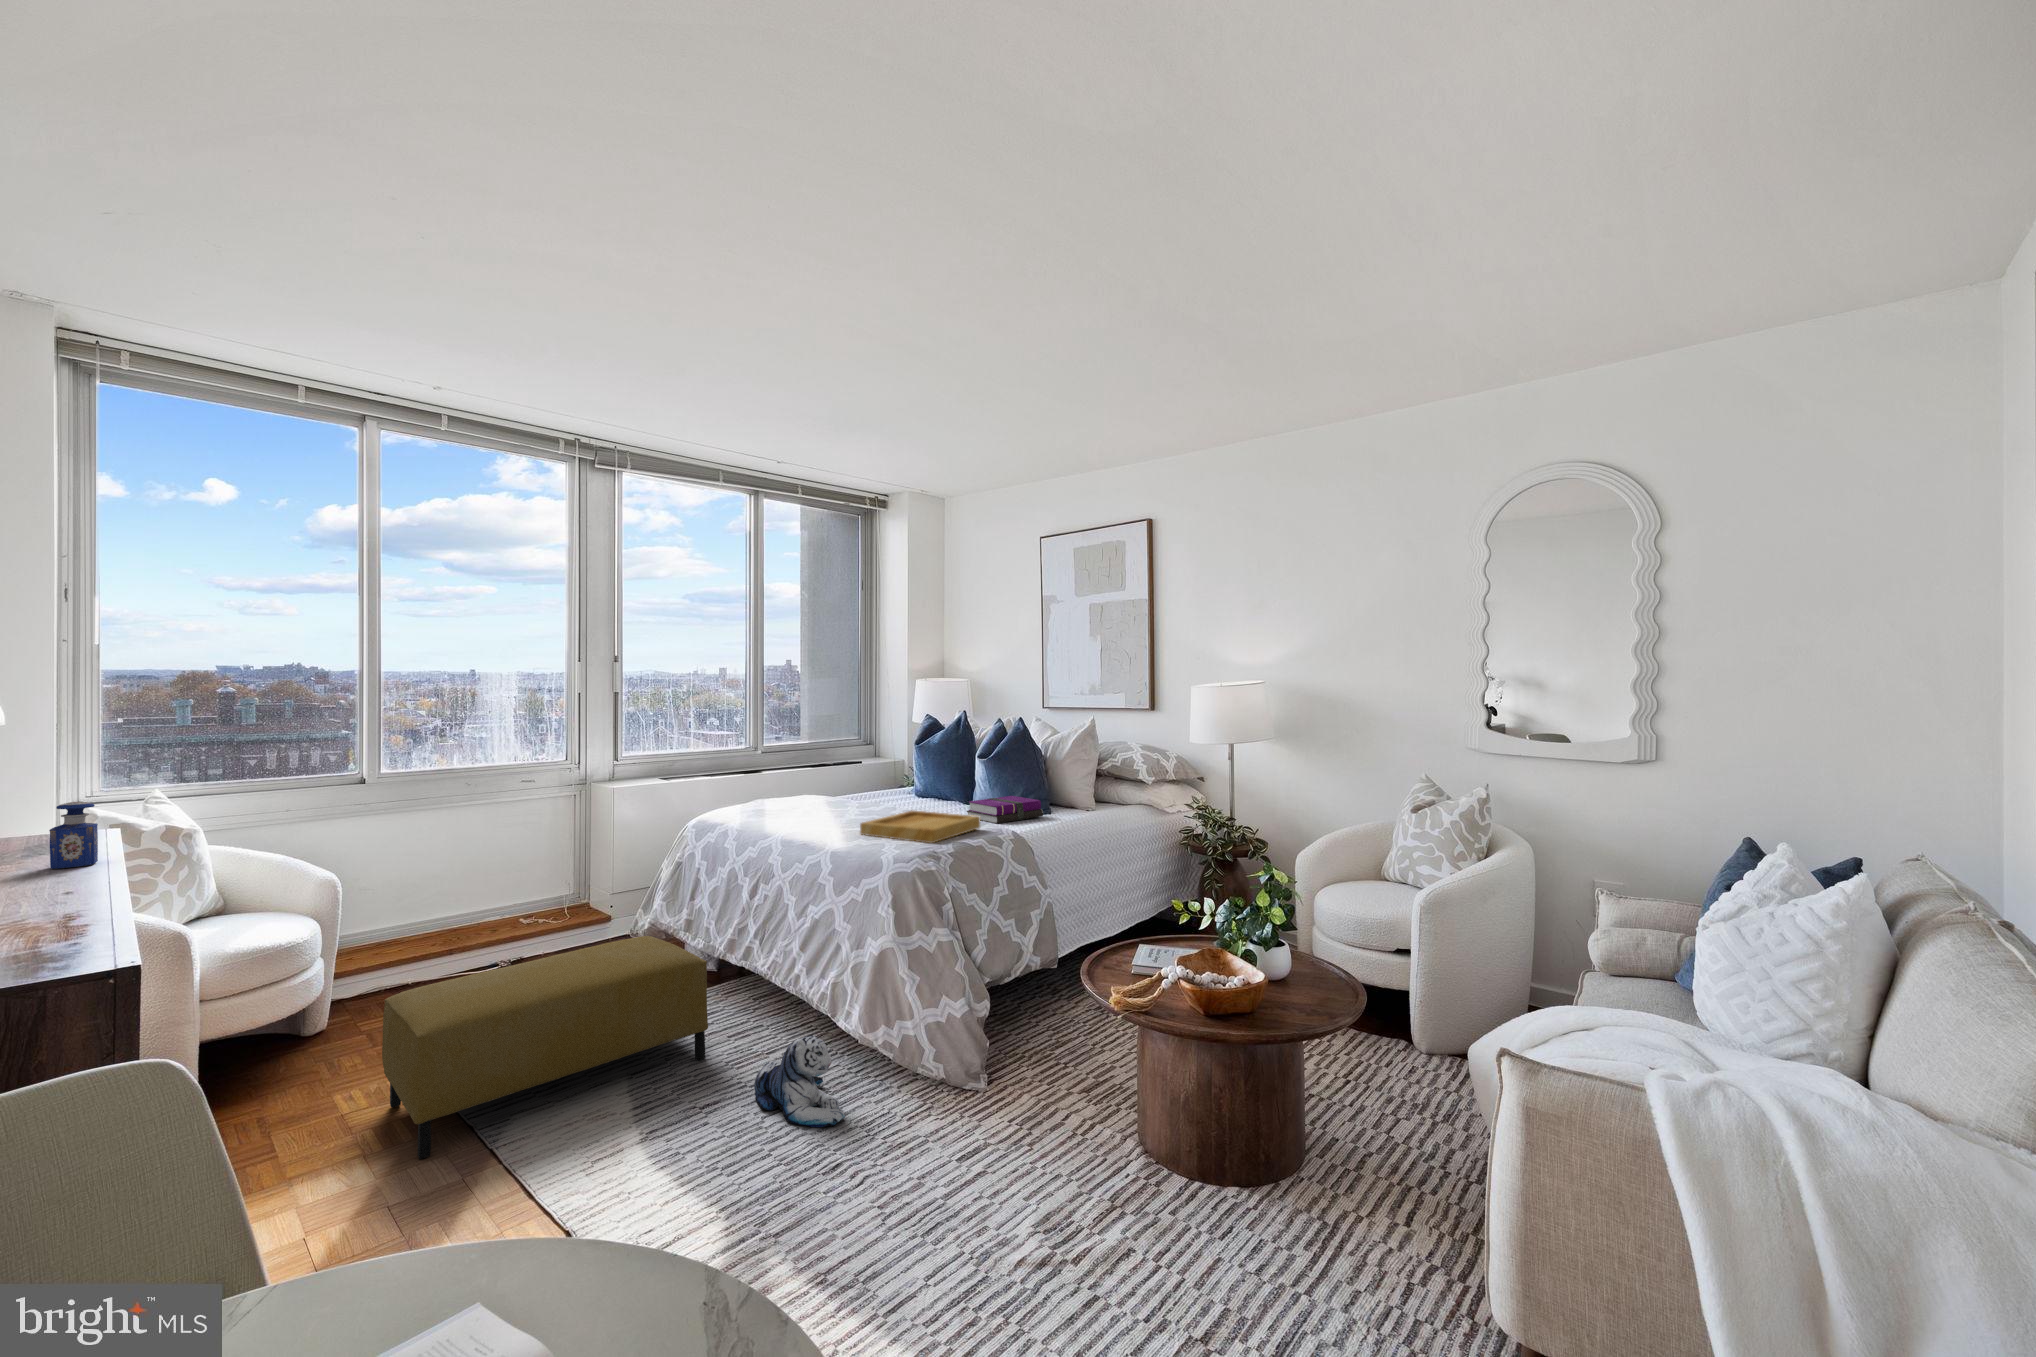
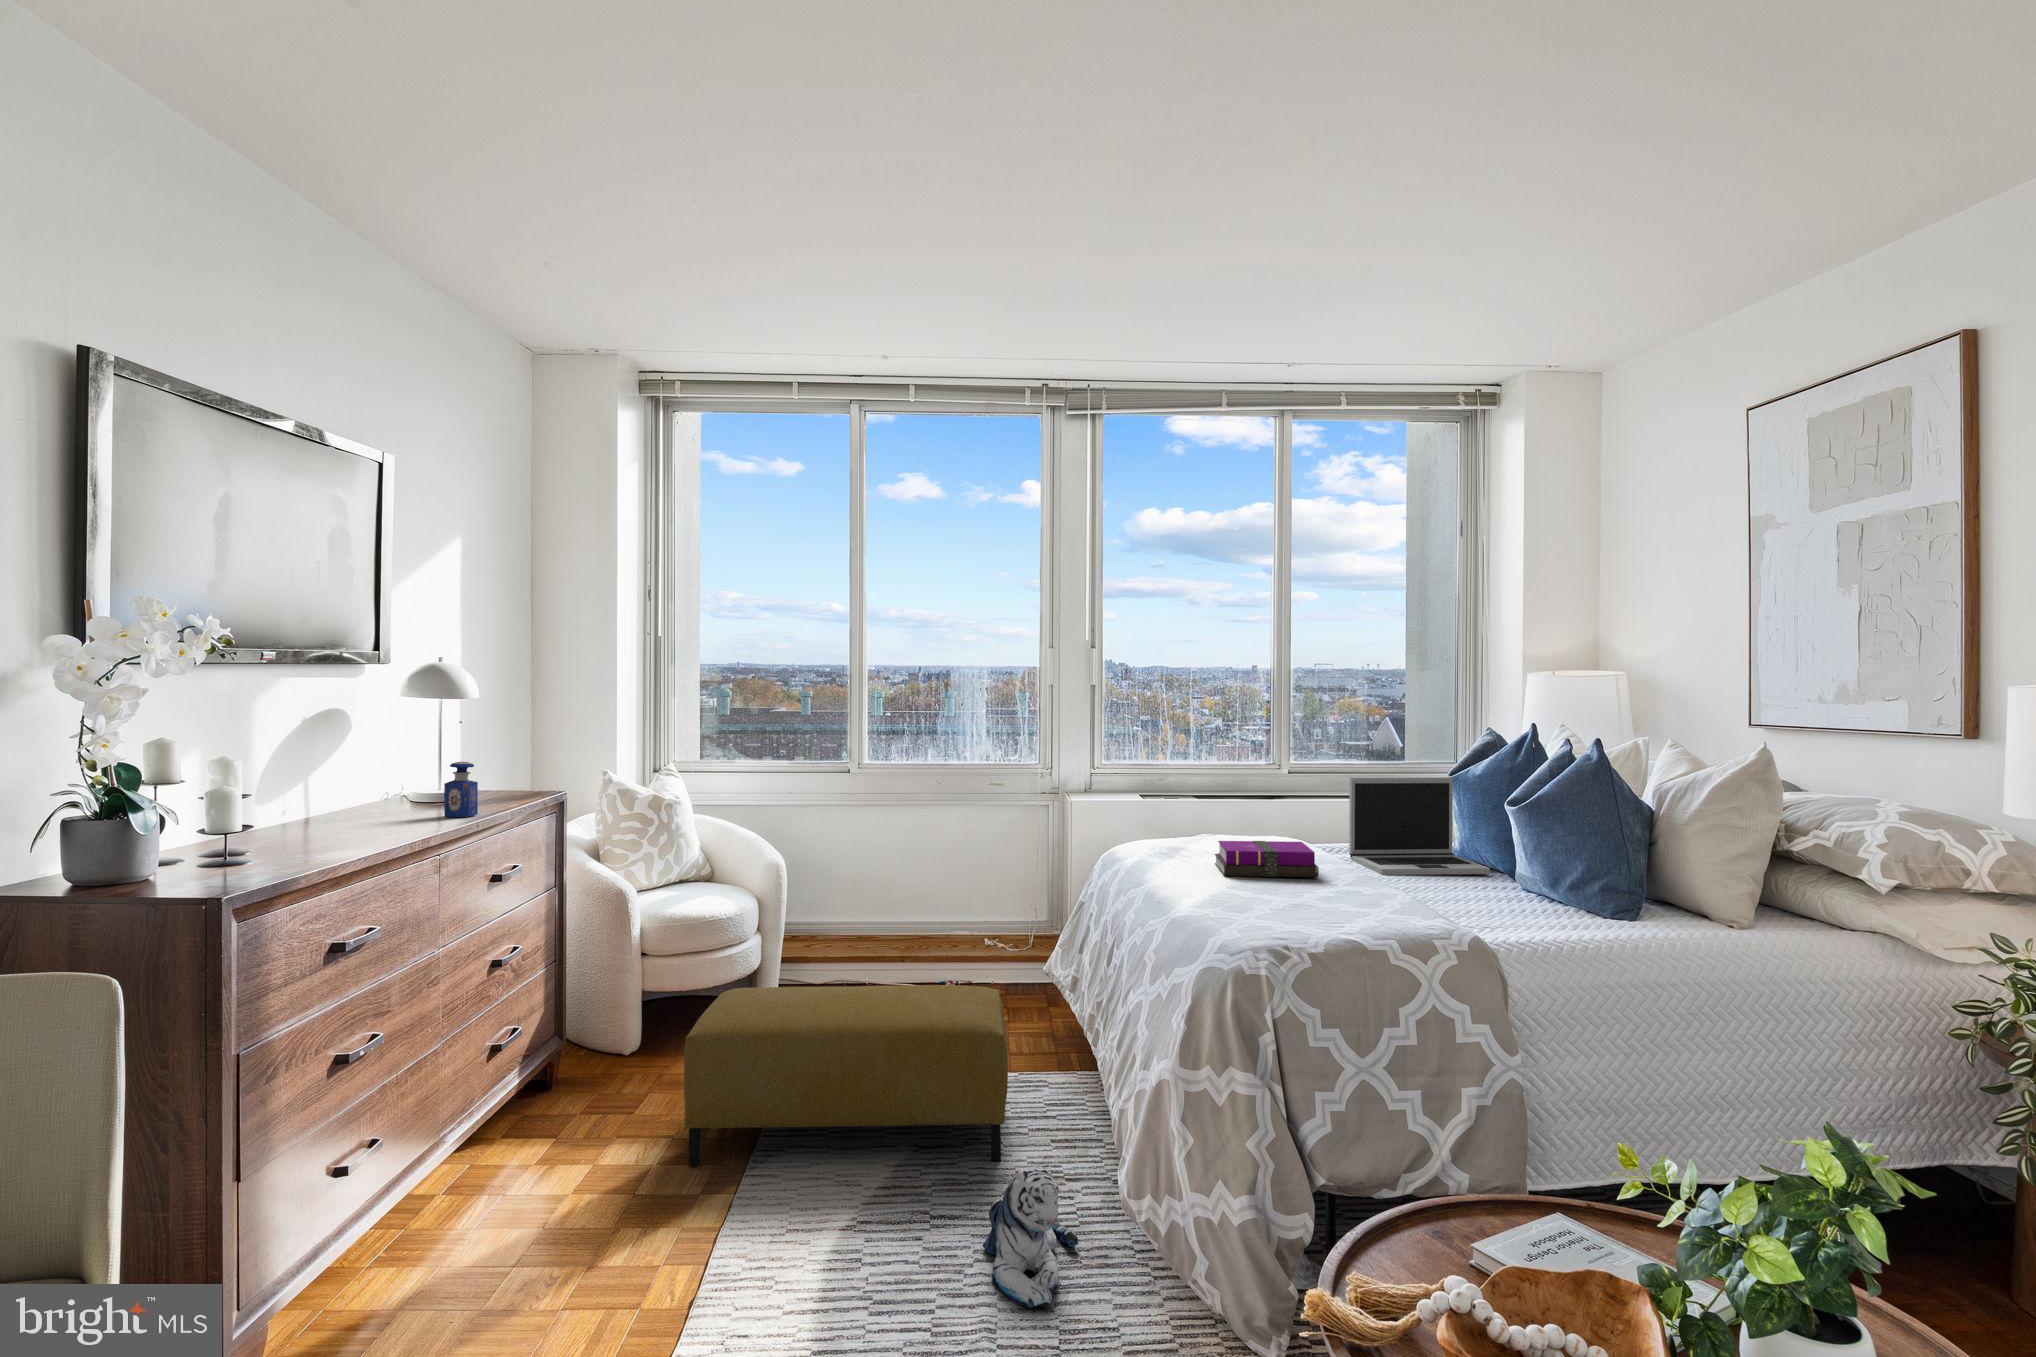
laptop: none [867,745,953,809] -> present [1349,777,1490,875]
notebook: present [967,796,1043,824] -> present [1215,841,1319,877]
tray: present [860,810,980,843] -> none [1229,878,1425,932]

